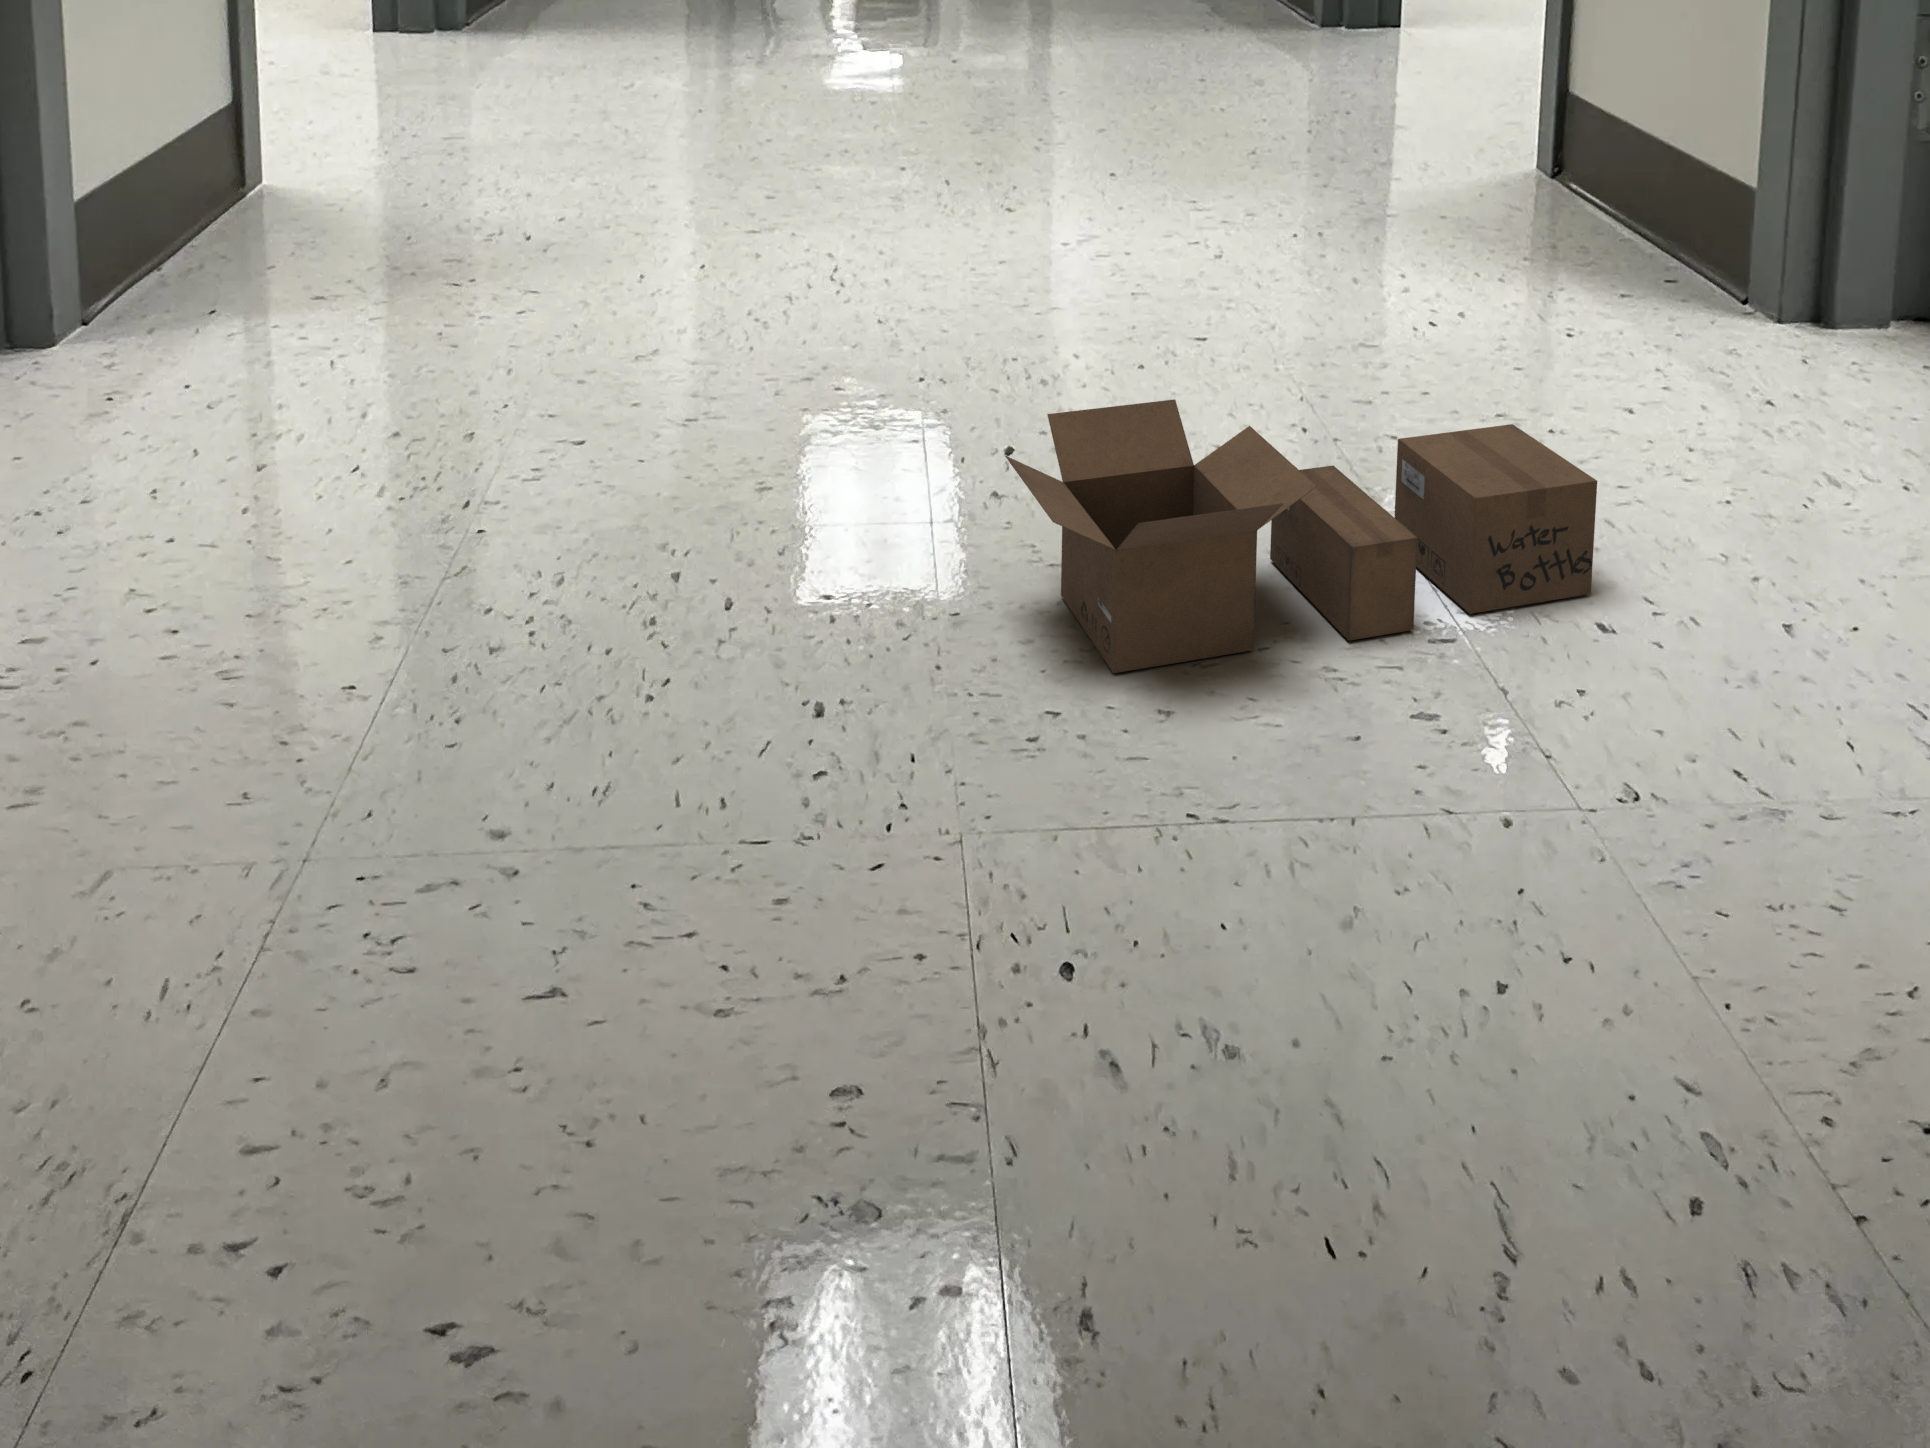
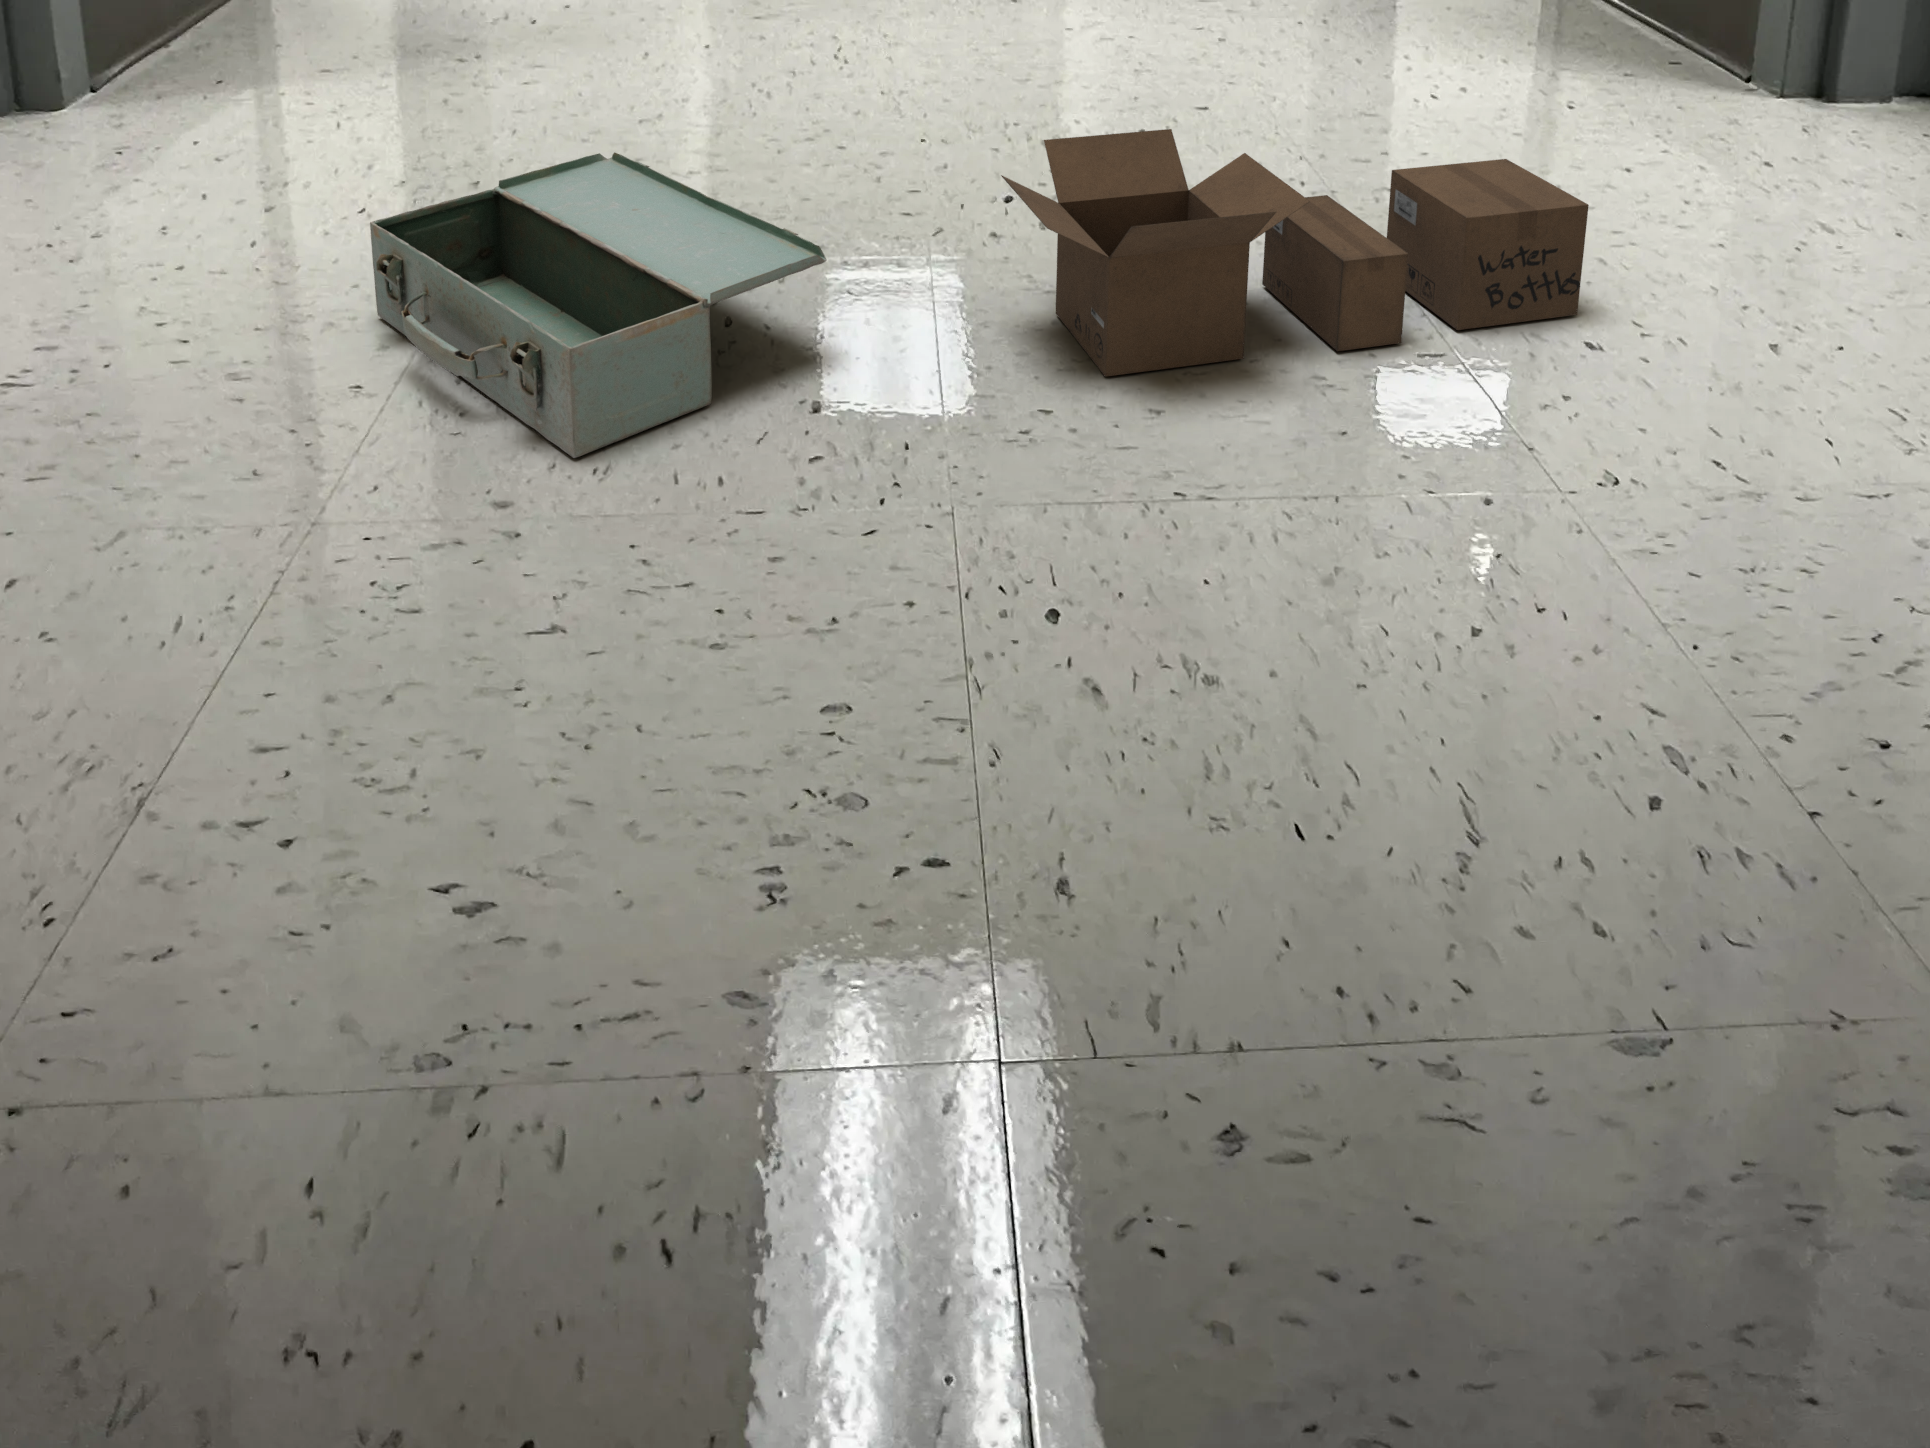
toolbox: none [366,420,830,778] -> present [370,153,826,458]

